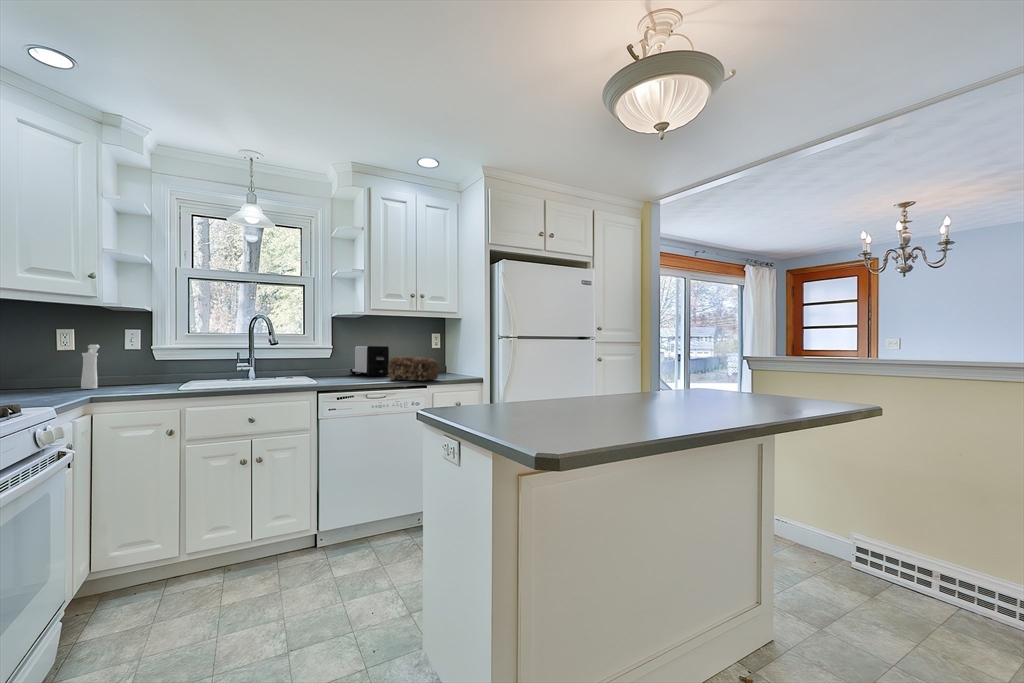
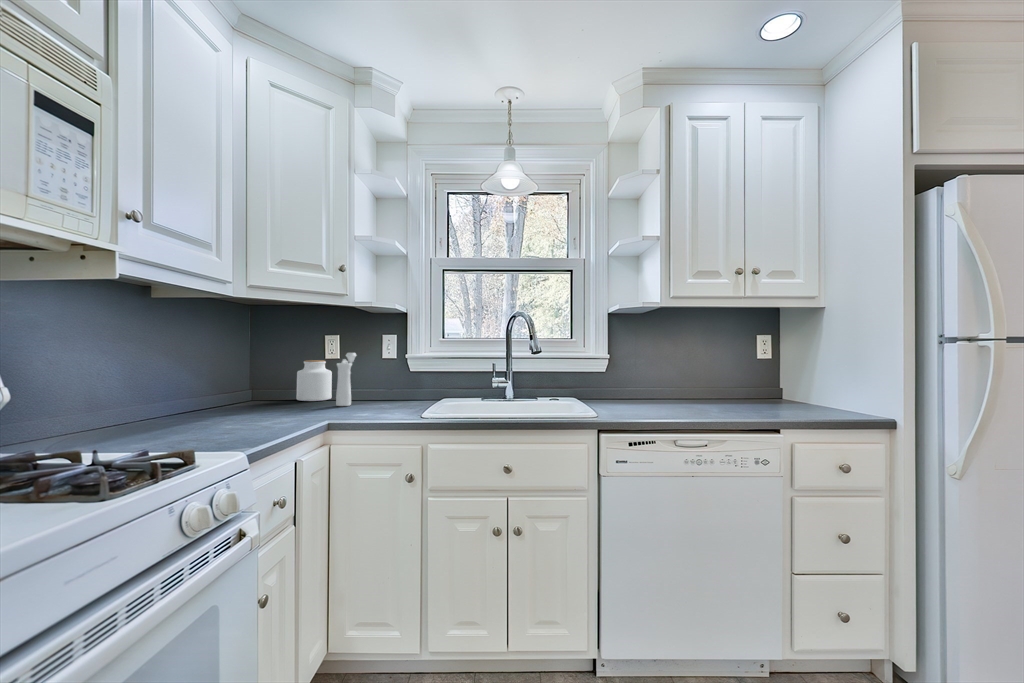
toaster: present [350,346,389,376] -> none [629,354,694,401]
jar: none [24,352,67,388] -> present [296,360,332,401]
bread loaf: present [388,356,438,381] -> none [704,373,801,421]

